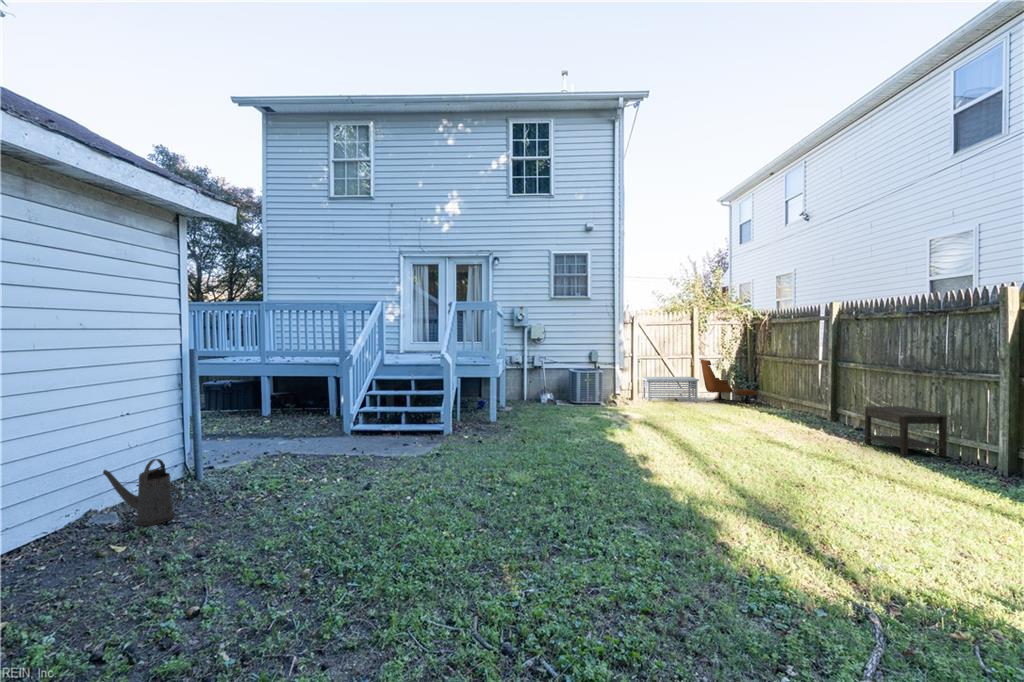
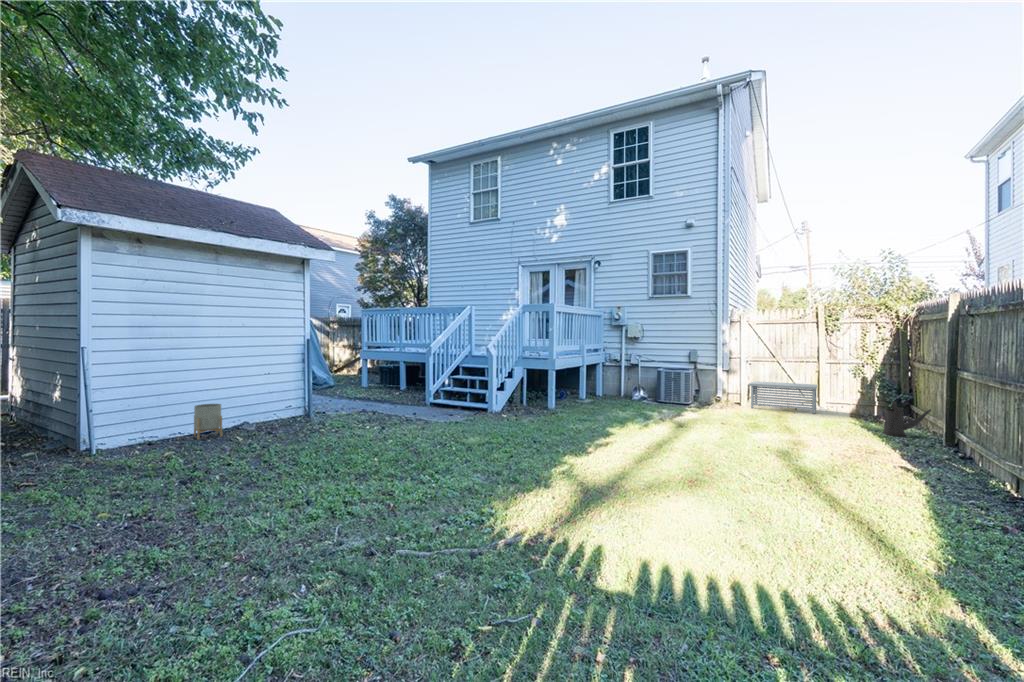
lounge chair: present [701,359,757,404] -> none [820,364,901,422]
side table: present [865,406,947,457] -> none [917,424,1010,500]
watering can: present [103,459,181,526] -> present [877,401,931,436]
planter: none [21,487,98,568] -> present [194,404,222,439]

